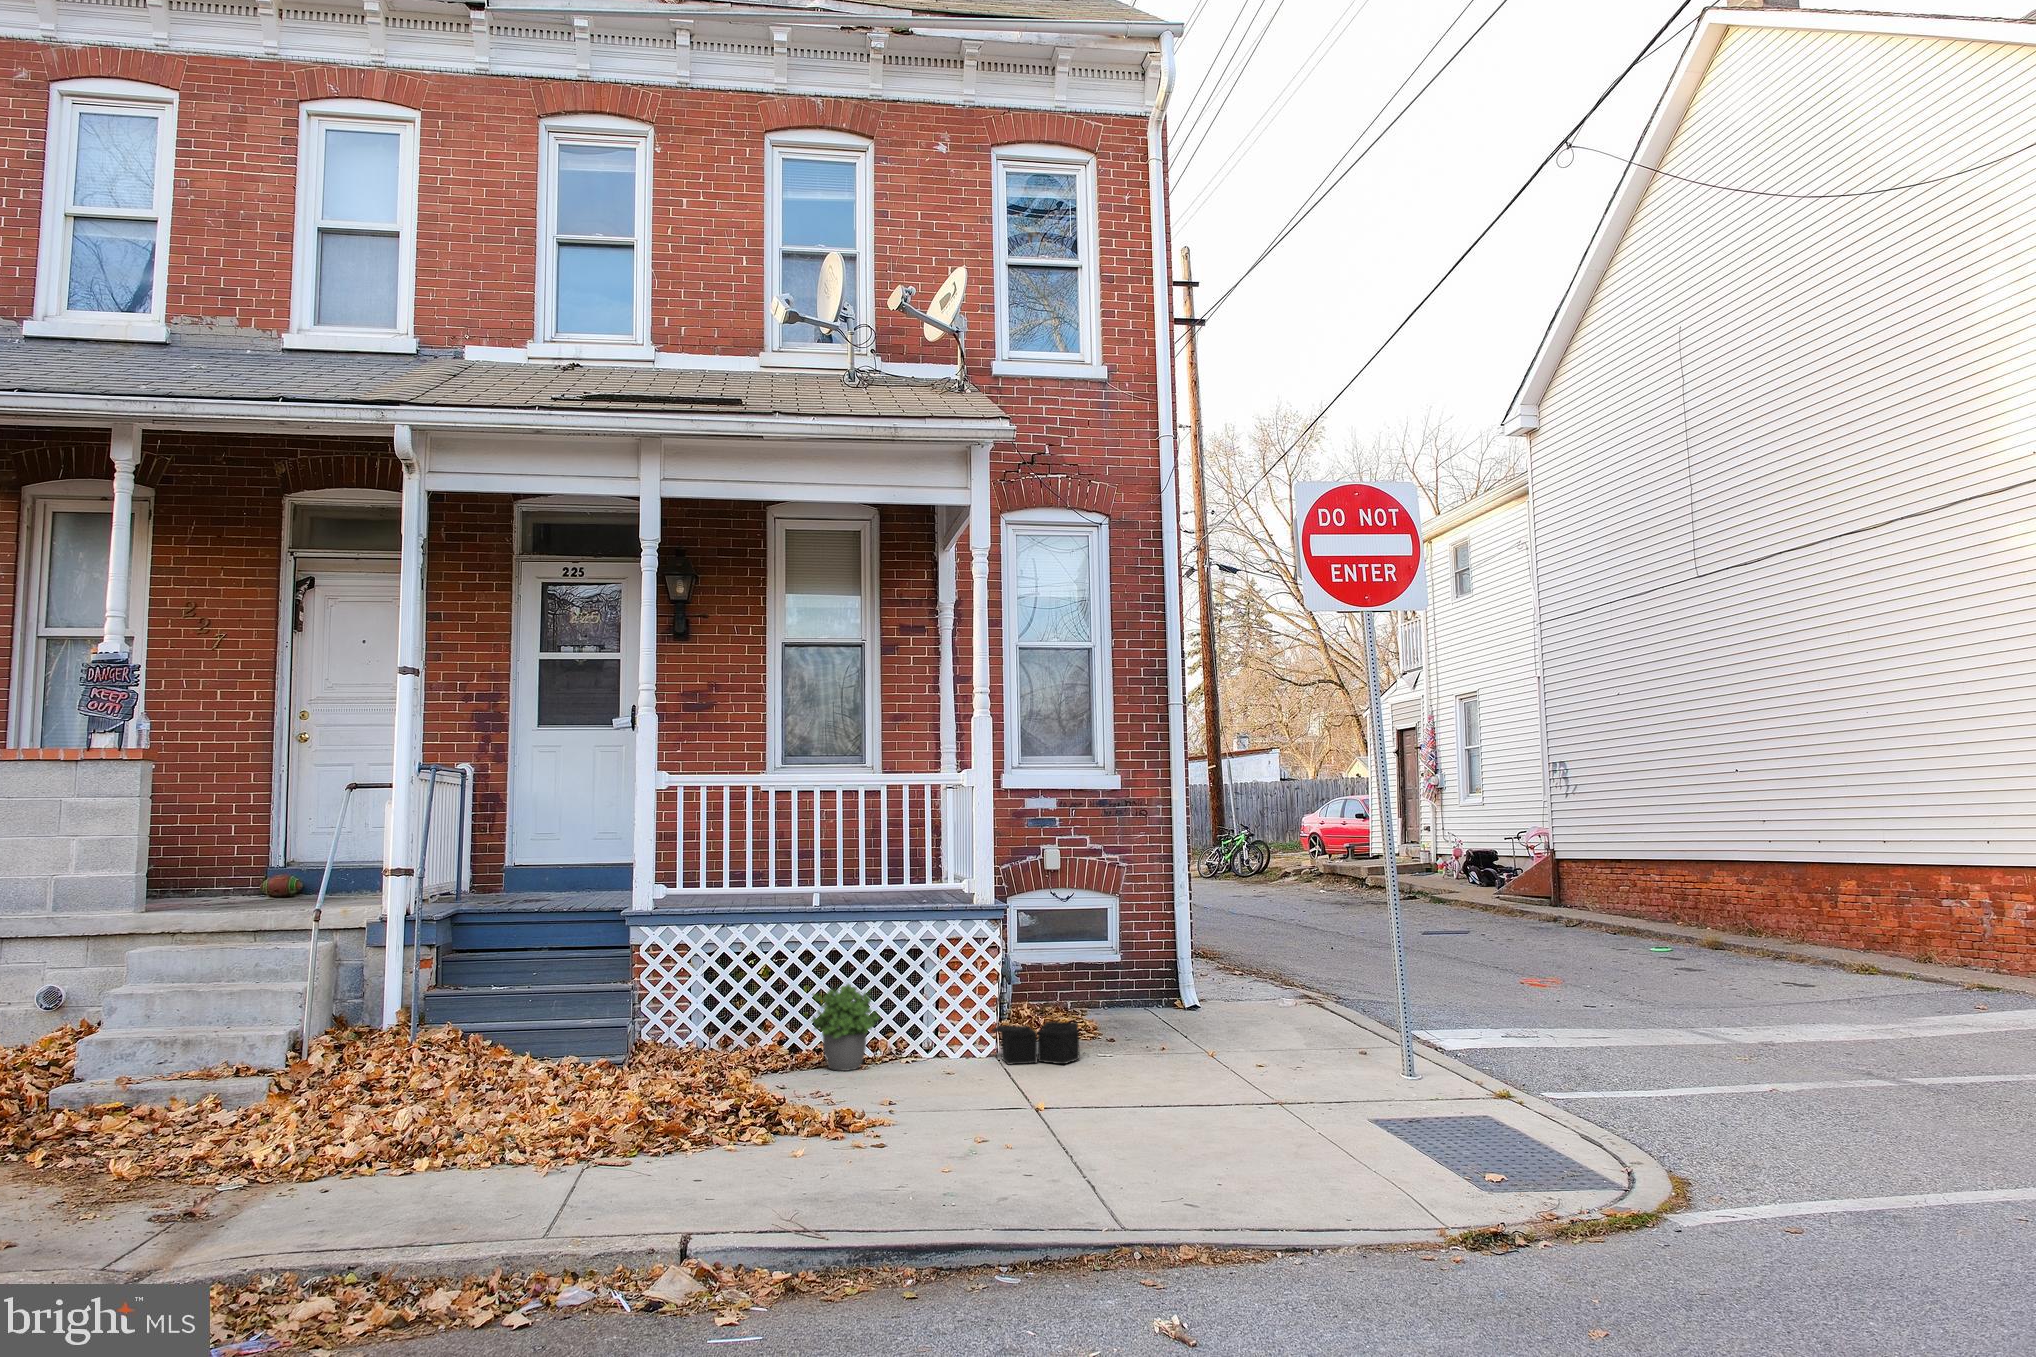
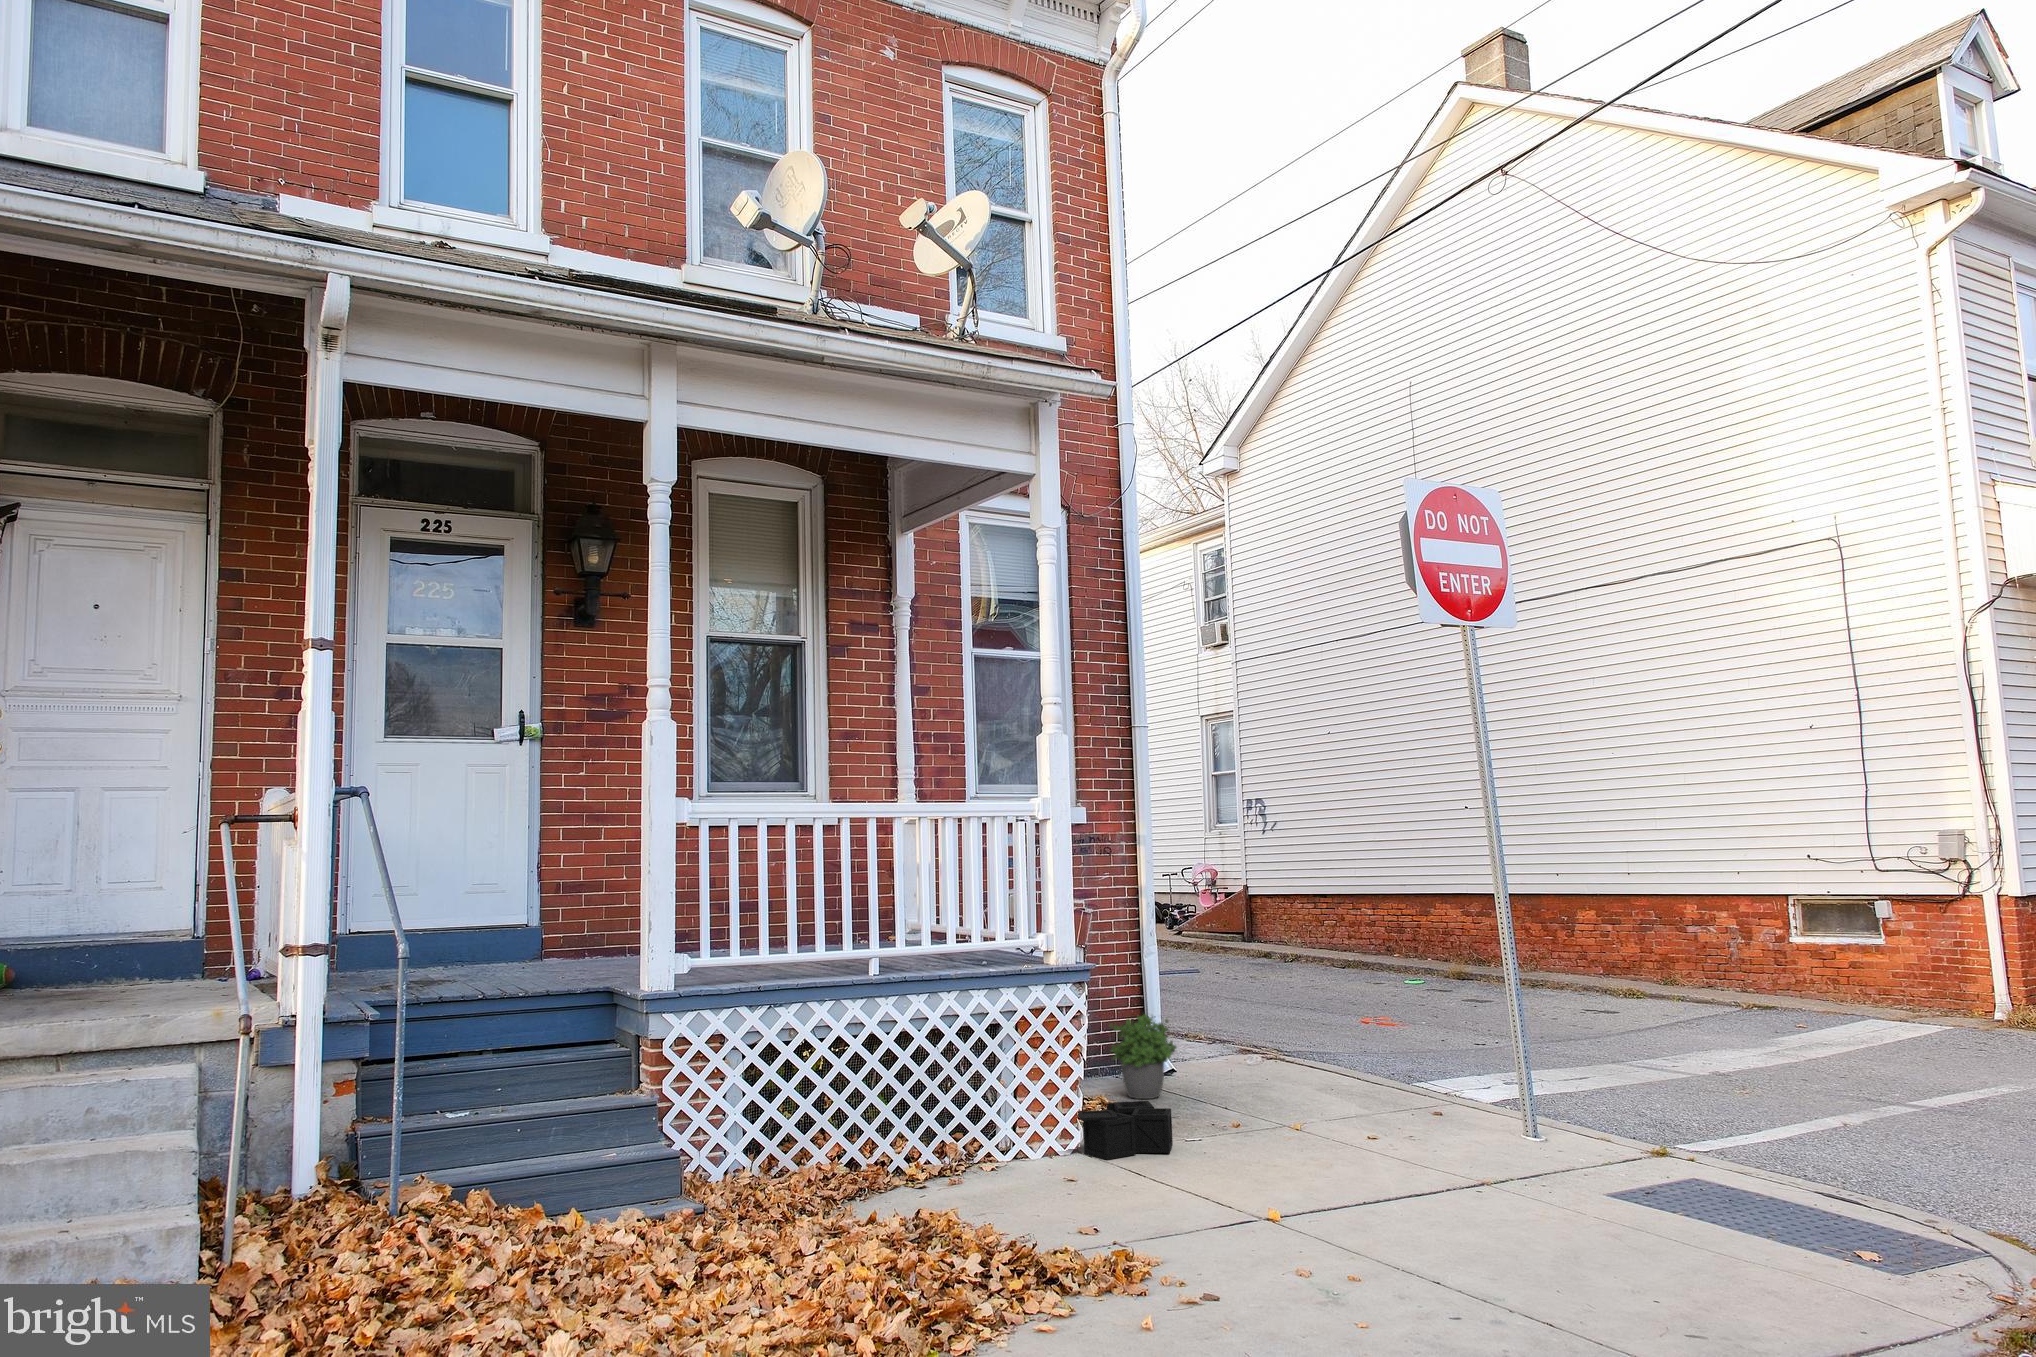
potted plant: present [811,984,881,1071] -> present [1109,1014,1176,1099]

